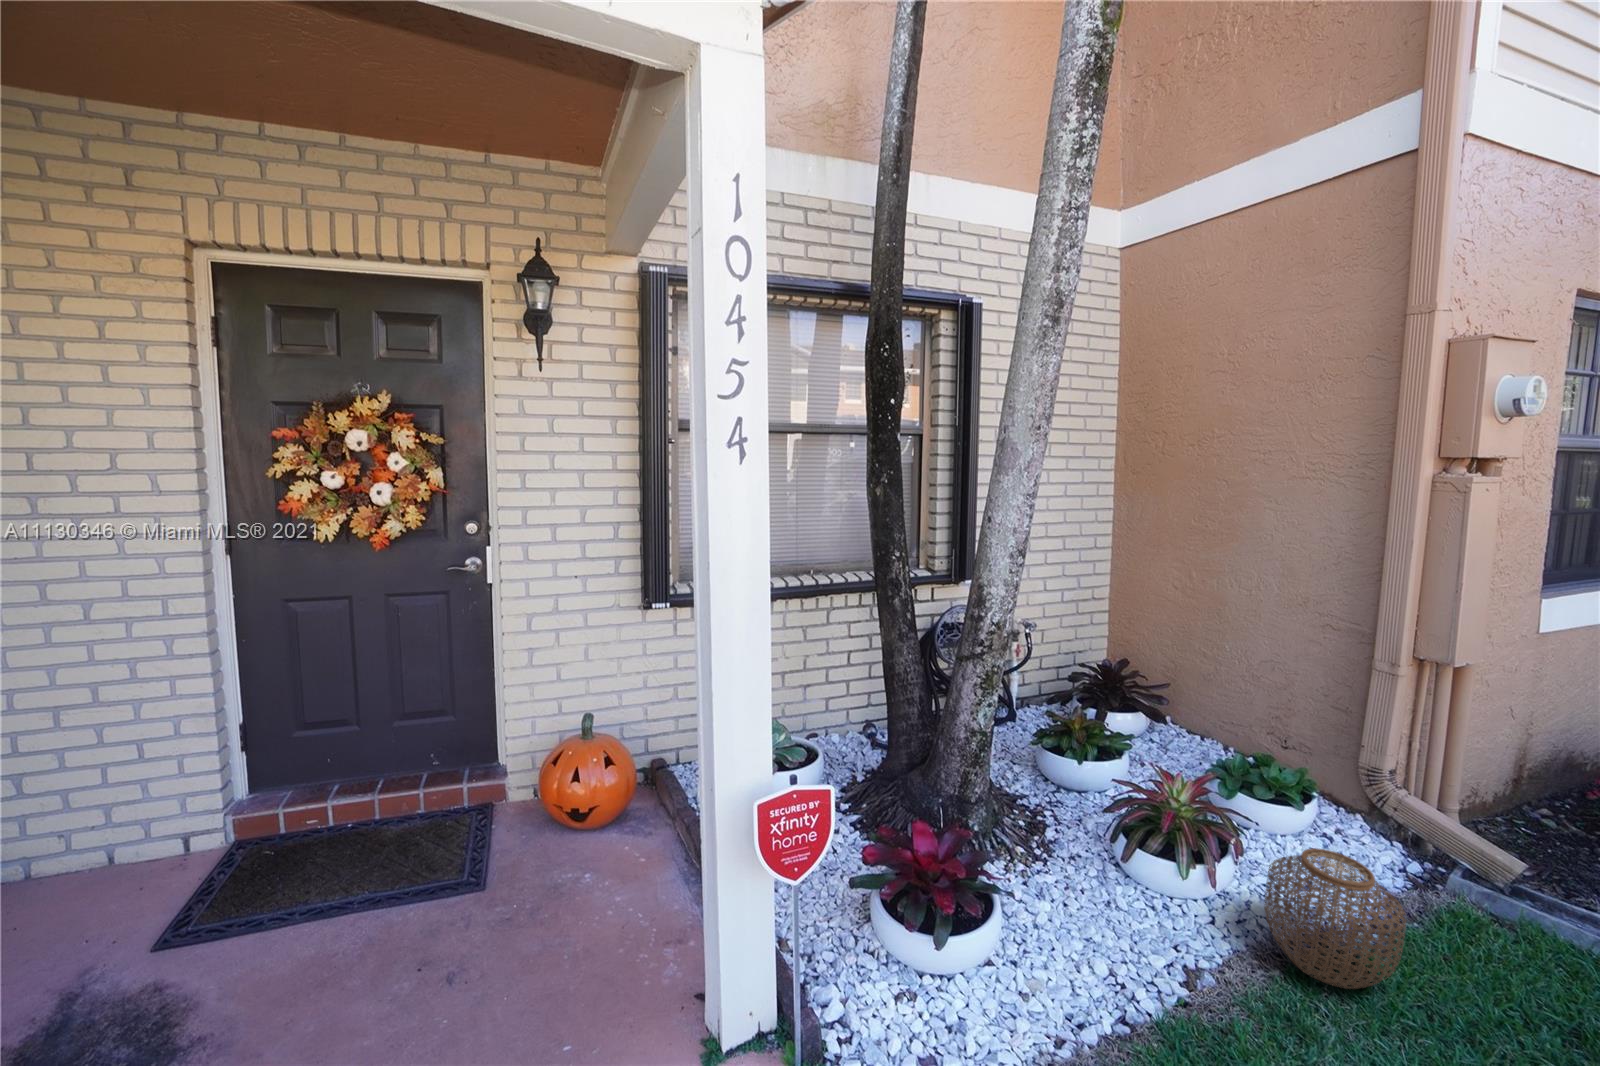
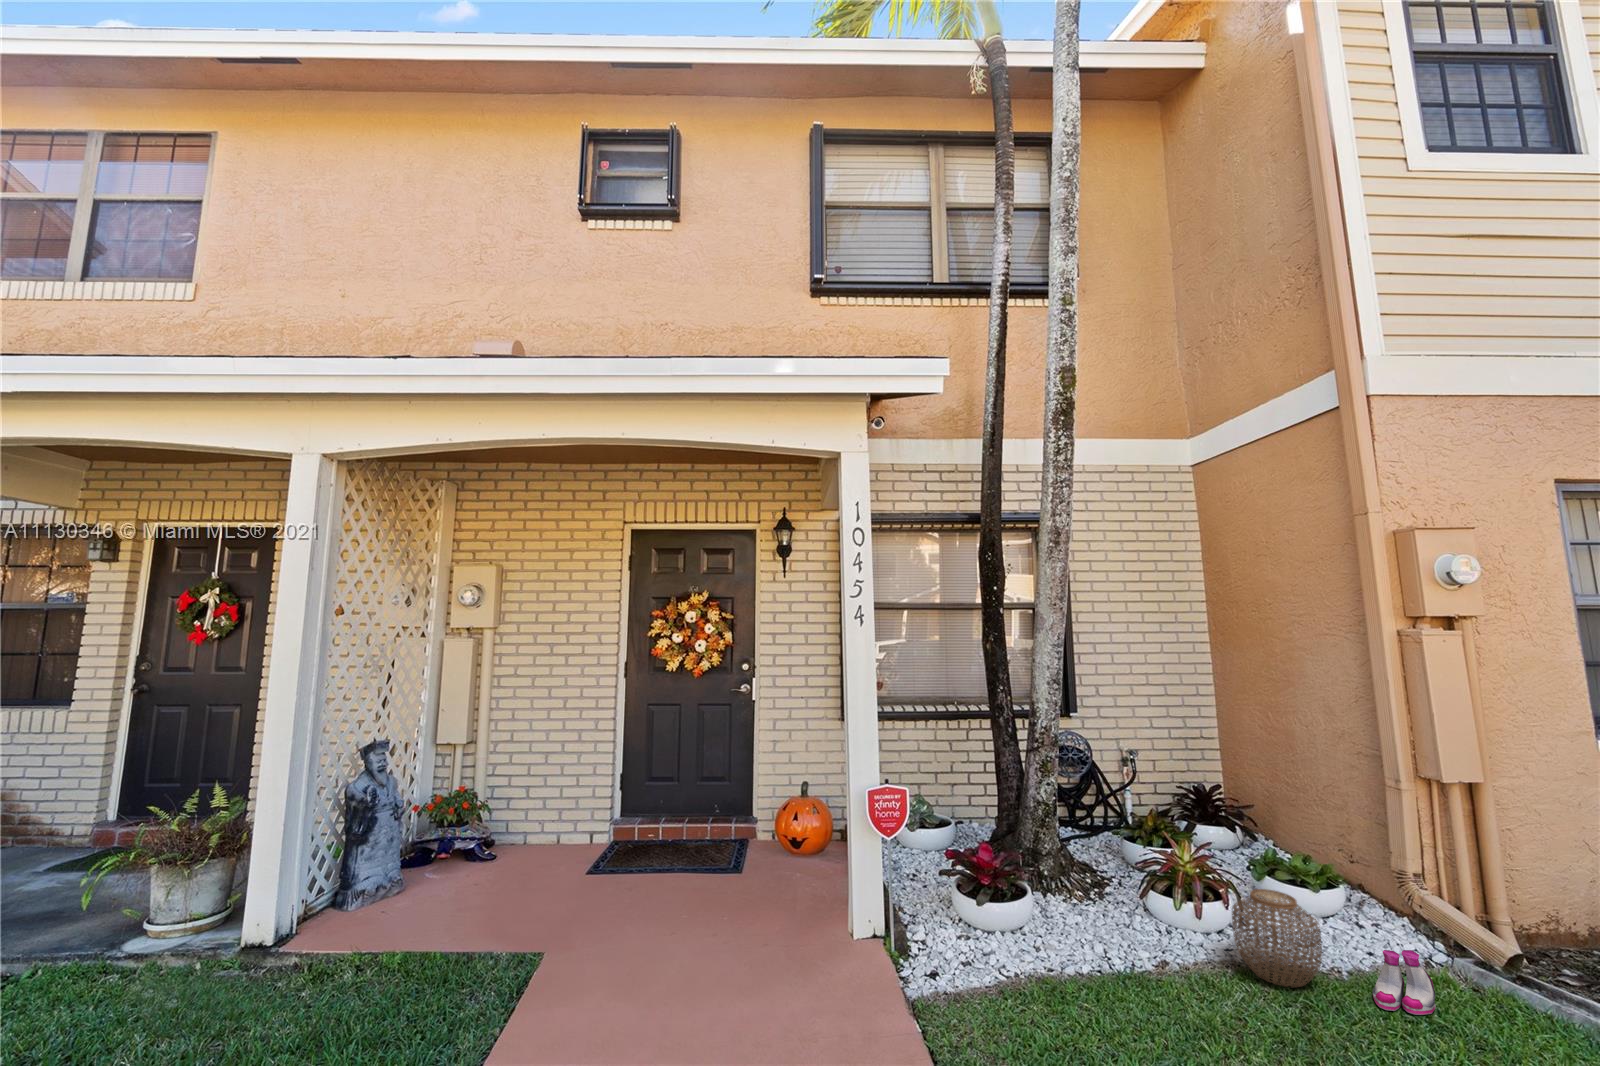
boots: none [1439,918,1523,1009] -> present [1373,950,1436,1015]

